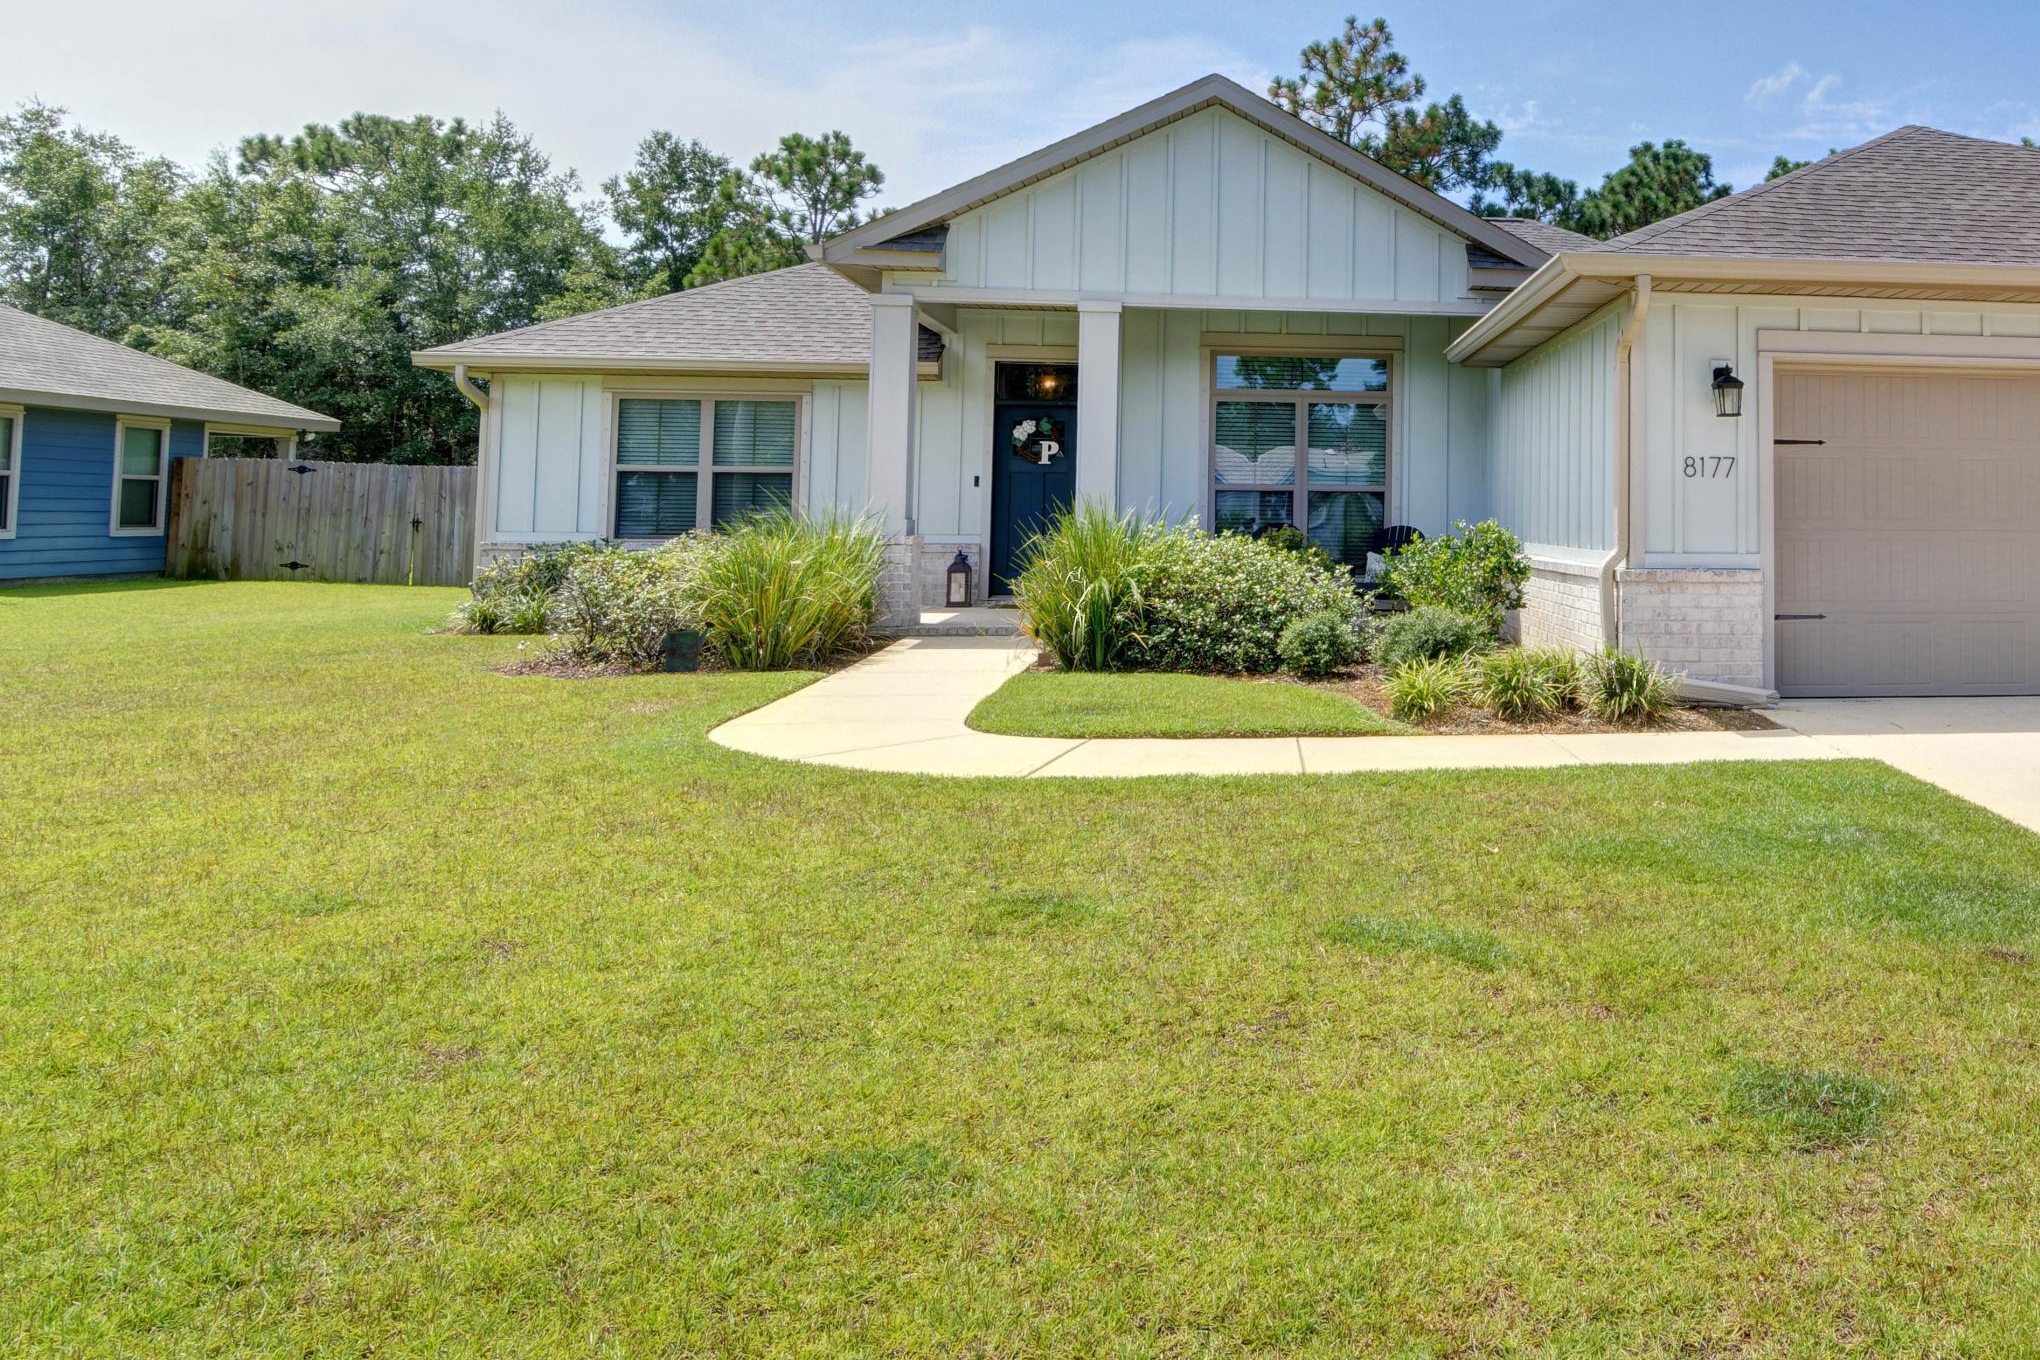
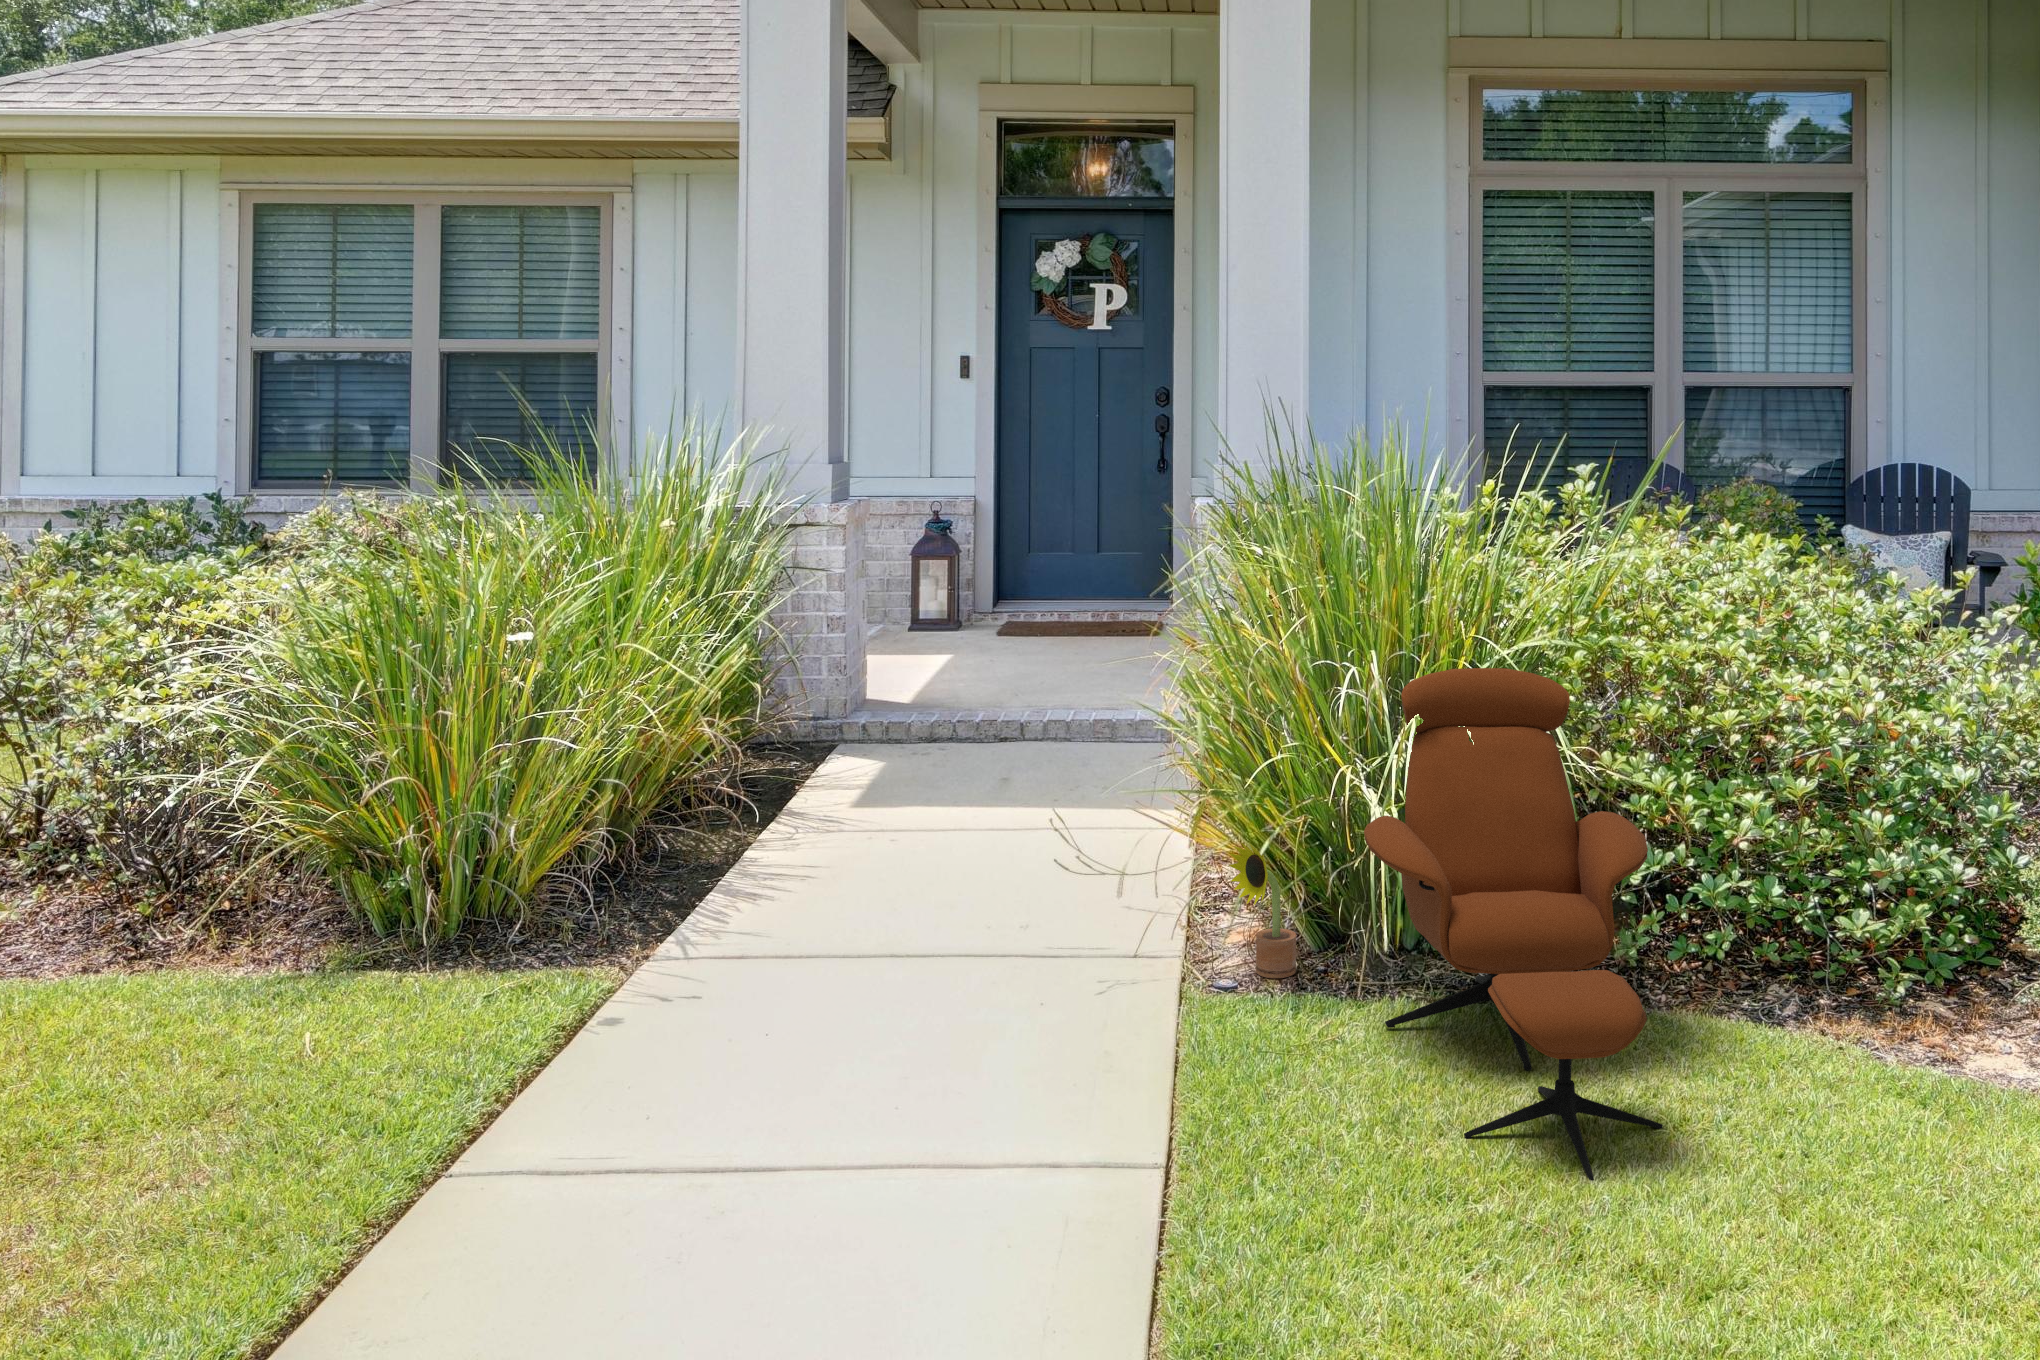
lounge chair: none [1063,569,1149,683] -> present [1364,668,1663,1180]
watering can: present [663,621,715,672] -> none [81,820,282,1012]

